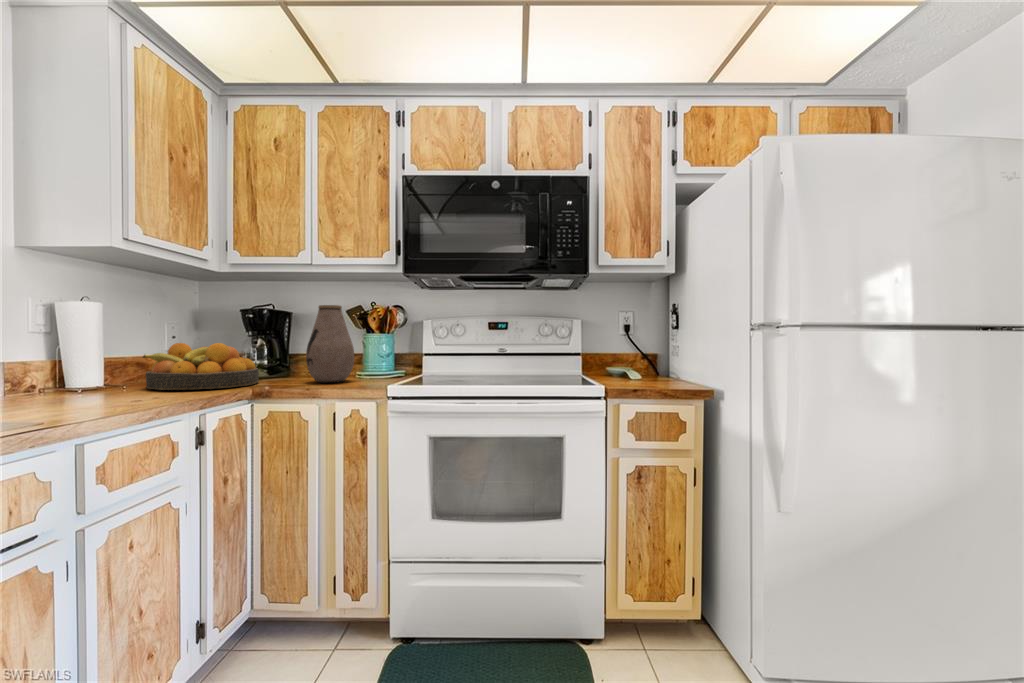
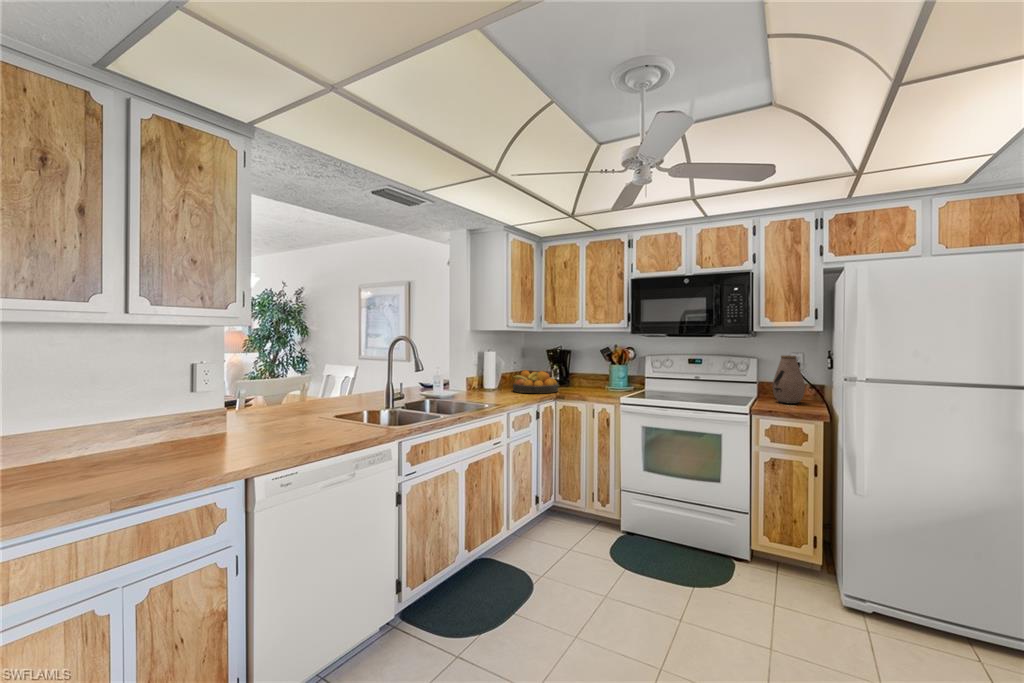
vase: present [306,305,354,383] -> present [772,355,805,404]

